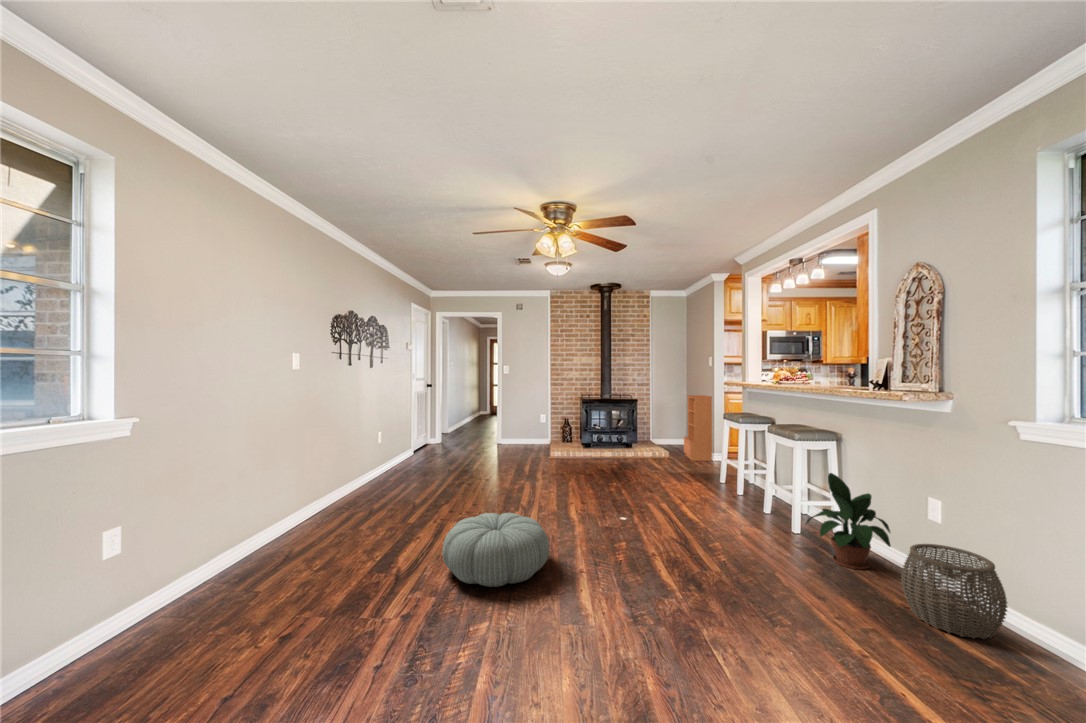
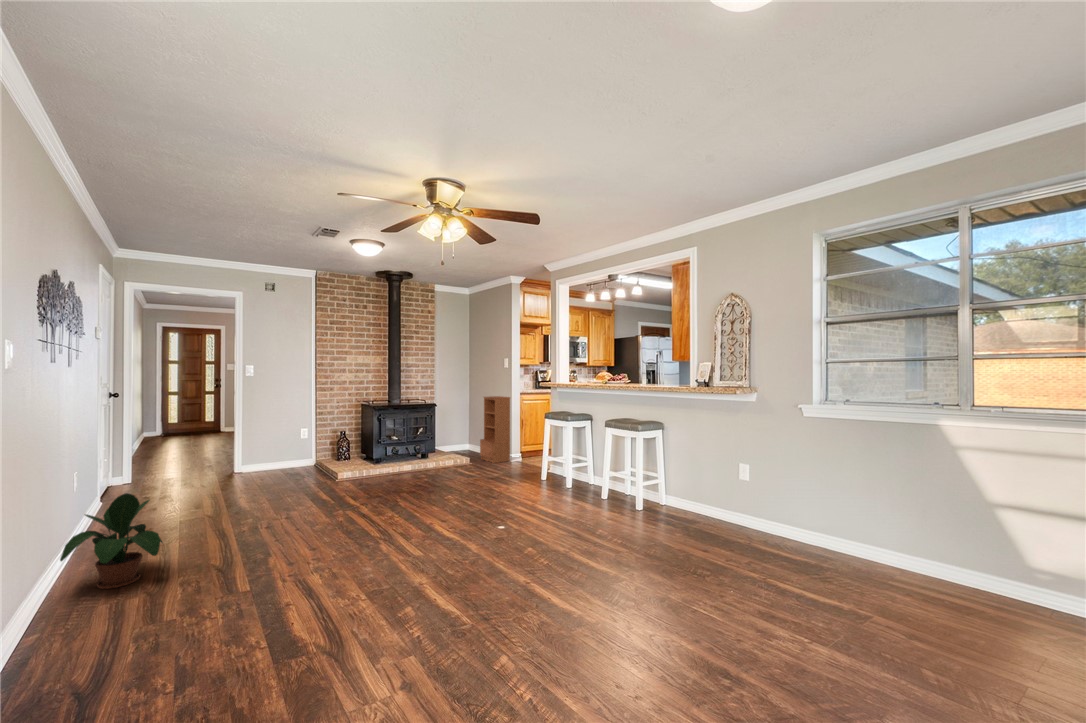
potted plant: present [806,473,891,570] -> present [60,493,163,589]
pouf: present [442,513,549,587] -> none [382,545,513,640]
woven basket: present [901,544,1008,639] -> none [747,494,807,552]

